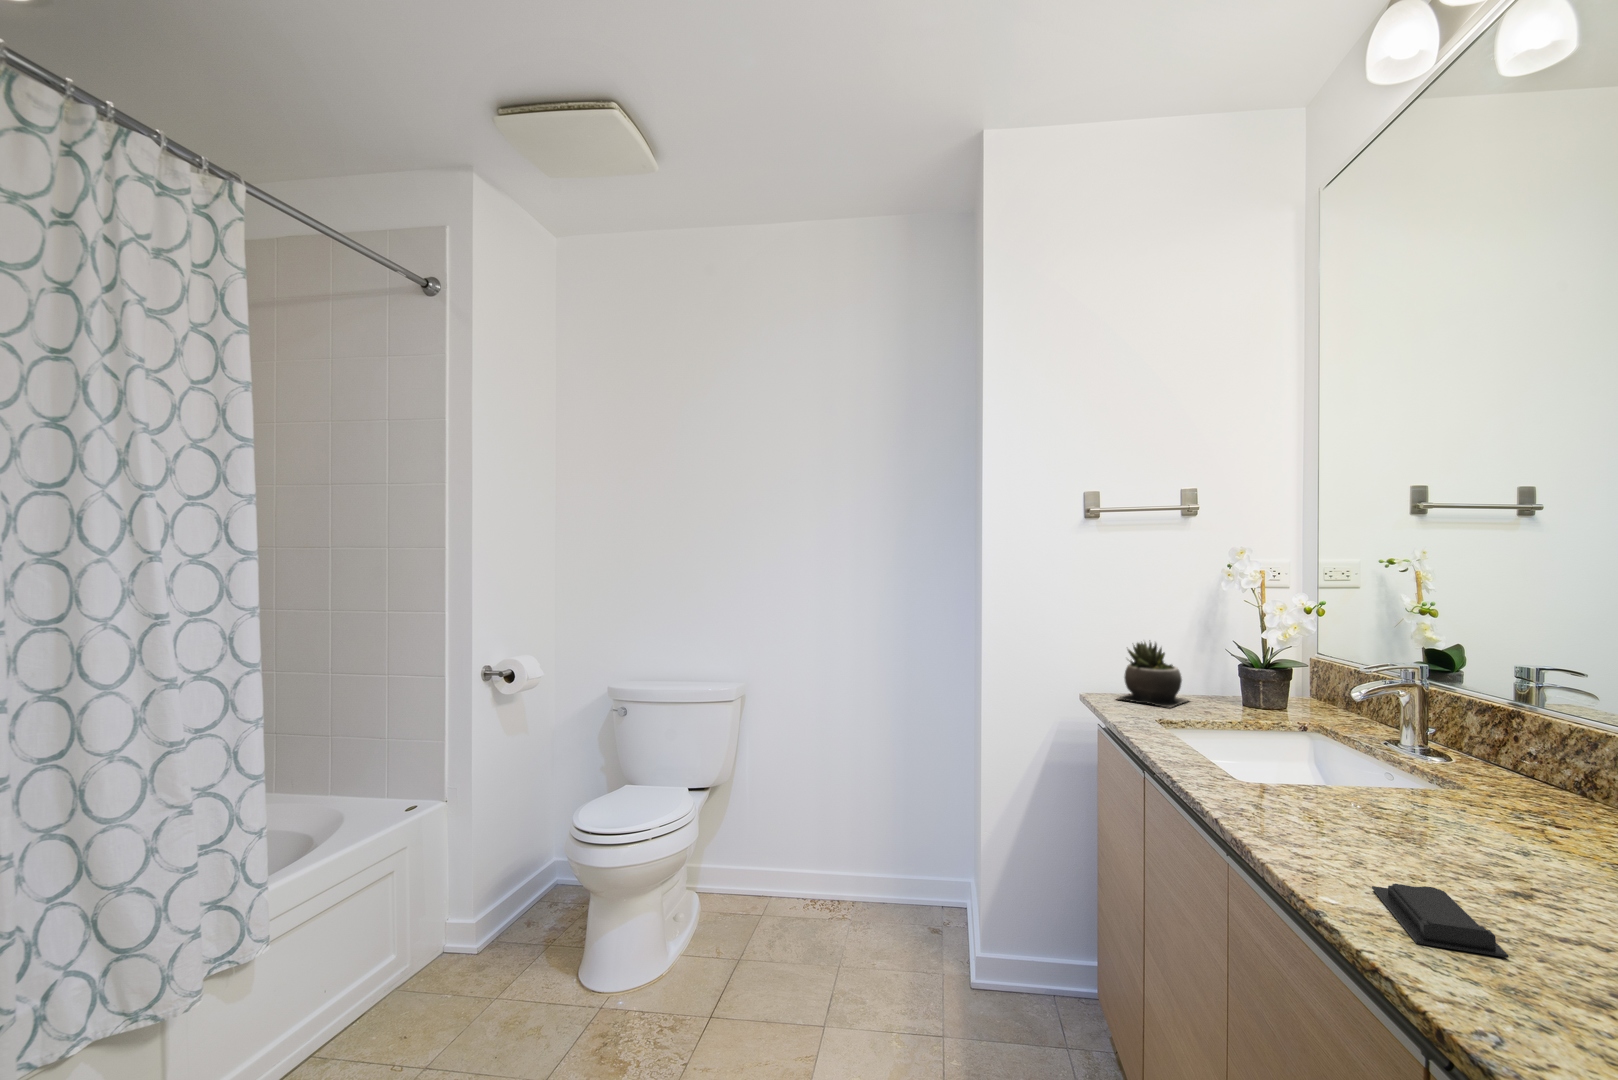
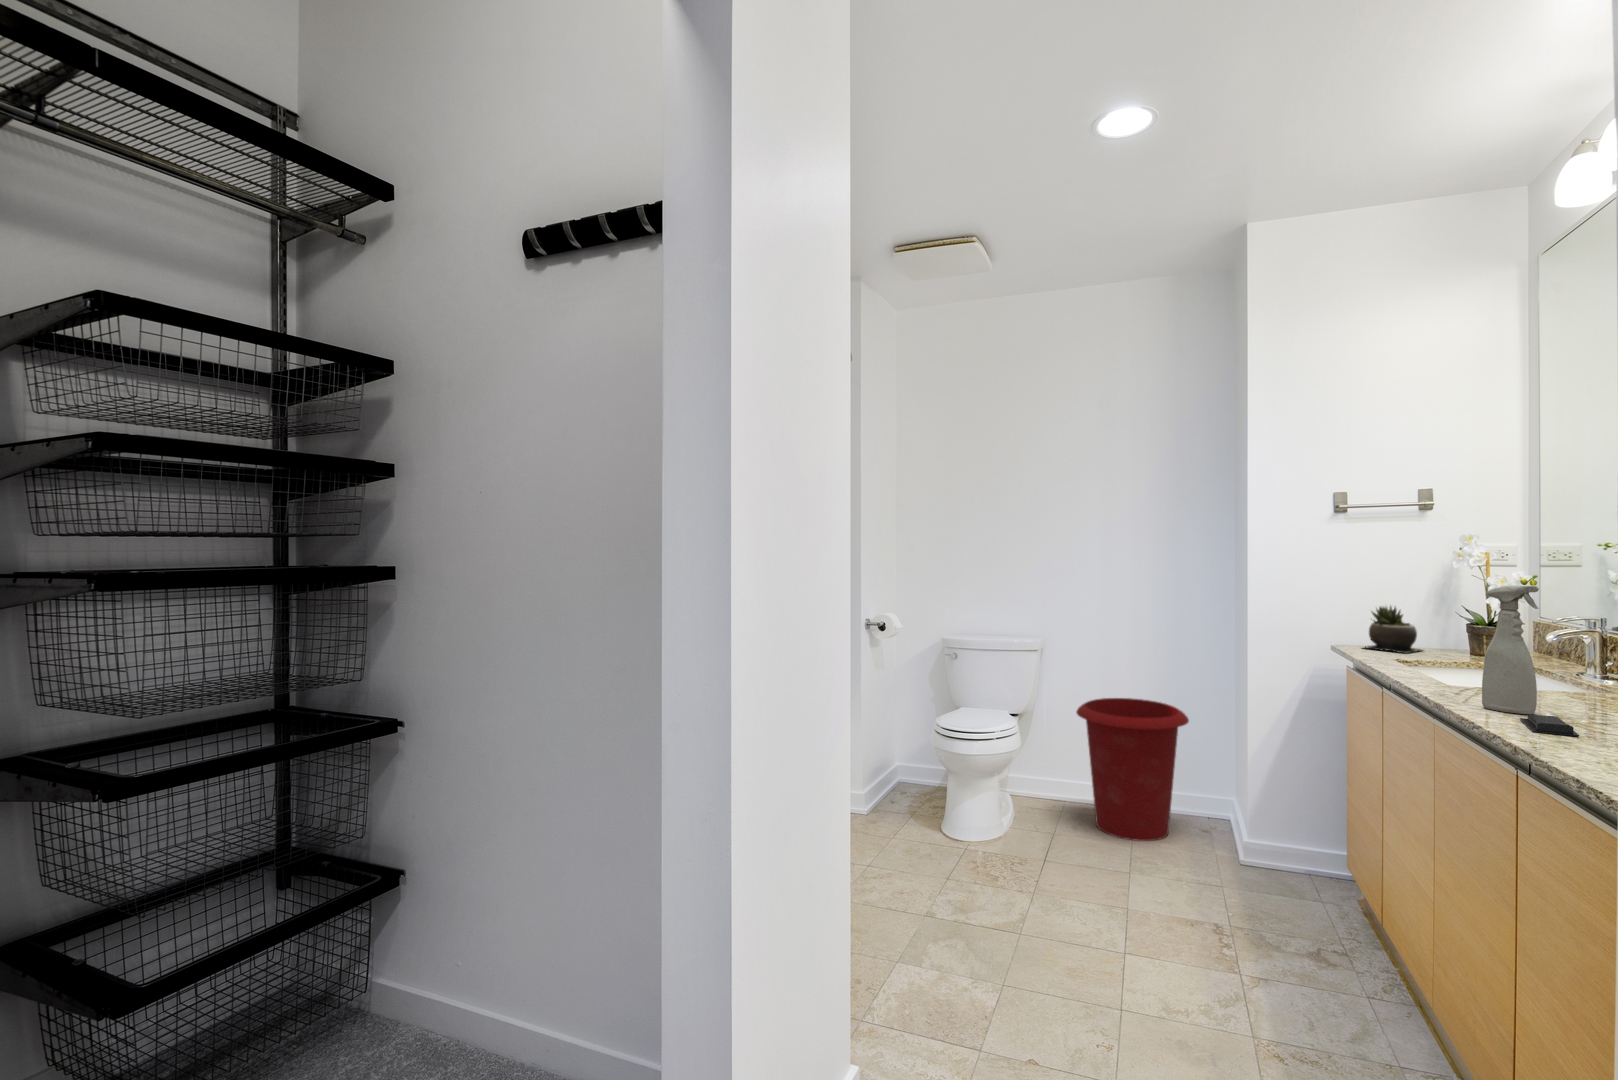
spray bottle: none [1296,624,1390,868] -> present [1482,585,1539,714]
waste bin: none [777,760,916,964] -> present [1076,698,1189,841]

